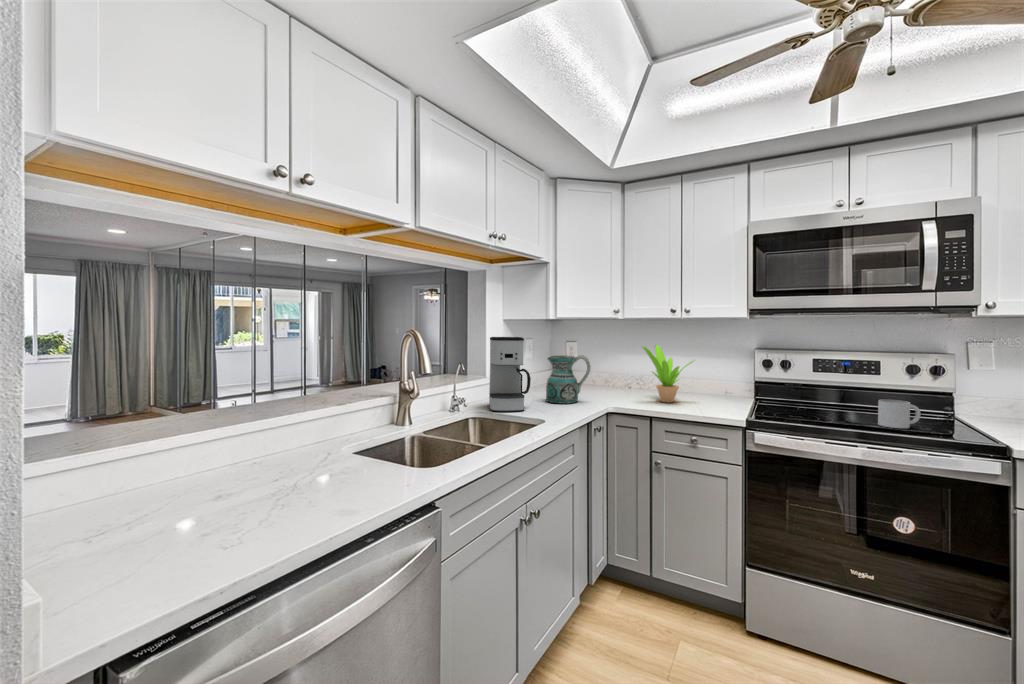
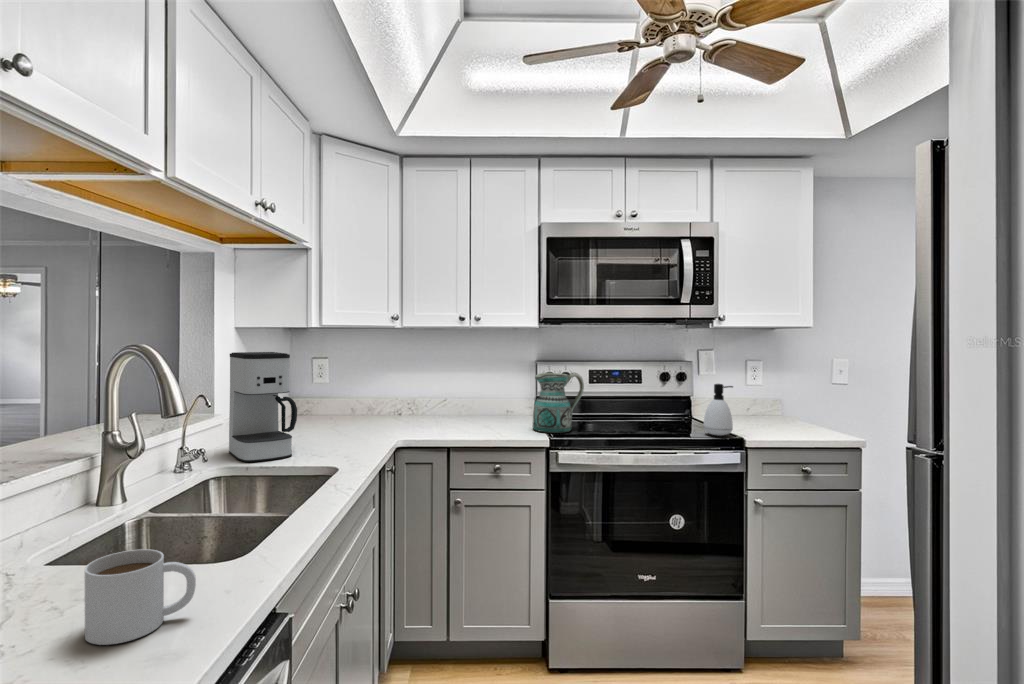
potted plant: present [642,345,693,402] -> none [430,357,486,425]
ceramic pitcher: present [546,355,590,404] -> present [533,372,584,433]
soap dispenser: none [945,377,992,437] -> present [703,384,733,436]
mug: present [878,400,920,428] -> present [85,549,196,645]

